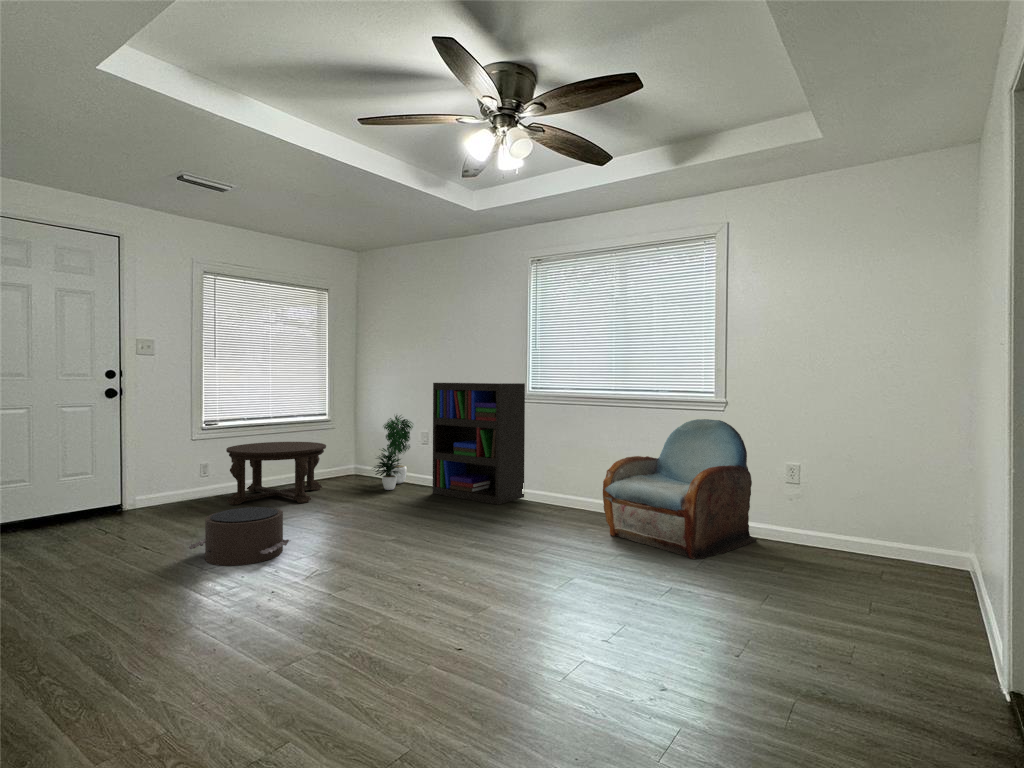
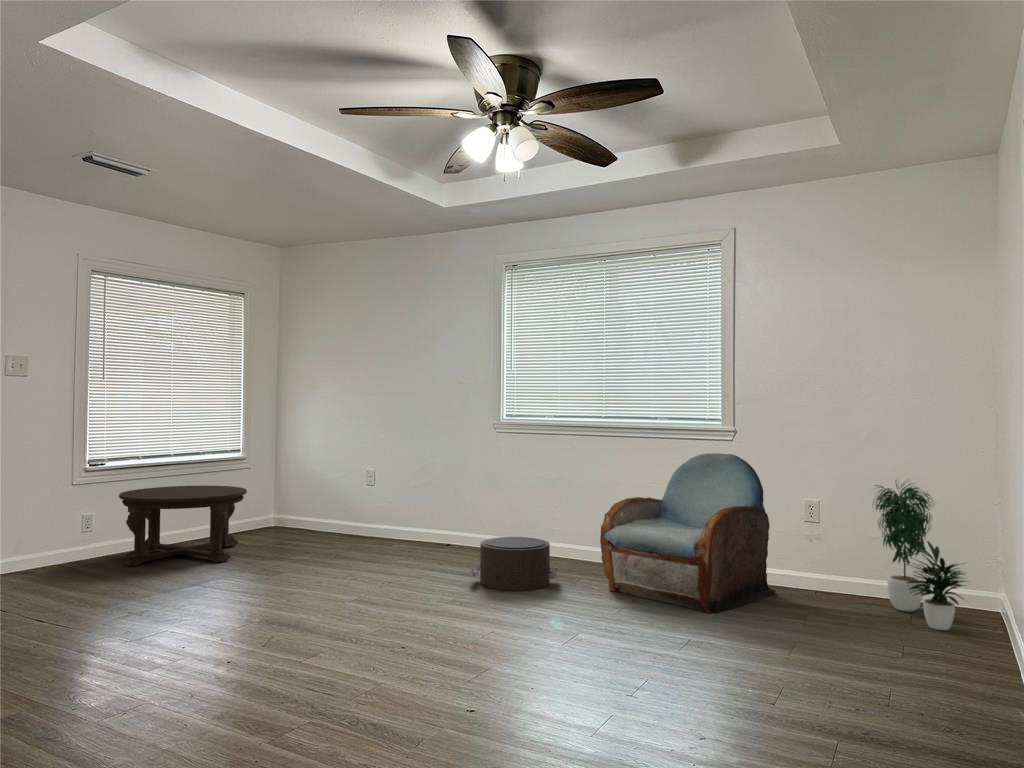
bookshelf: present [433,383,525,505] -> none [382,410,498,560]
potted plant: present [372,415,413,490] -> present [875,482,965,630]
pouf: present [188,507,289,566] -> present [470,537,558,591]

